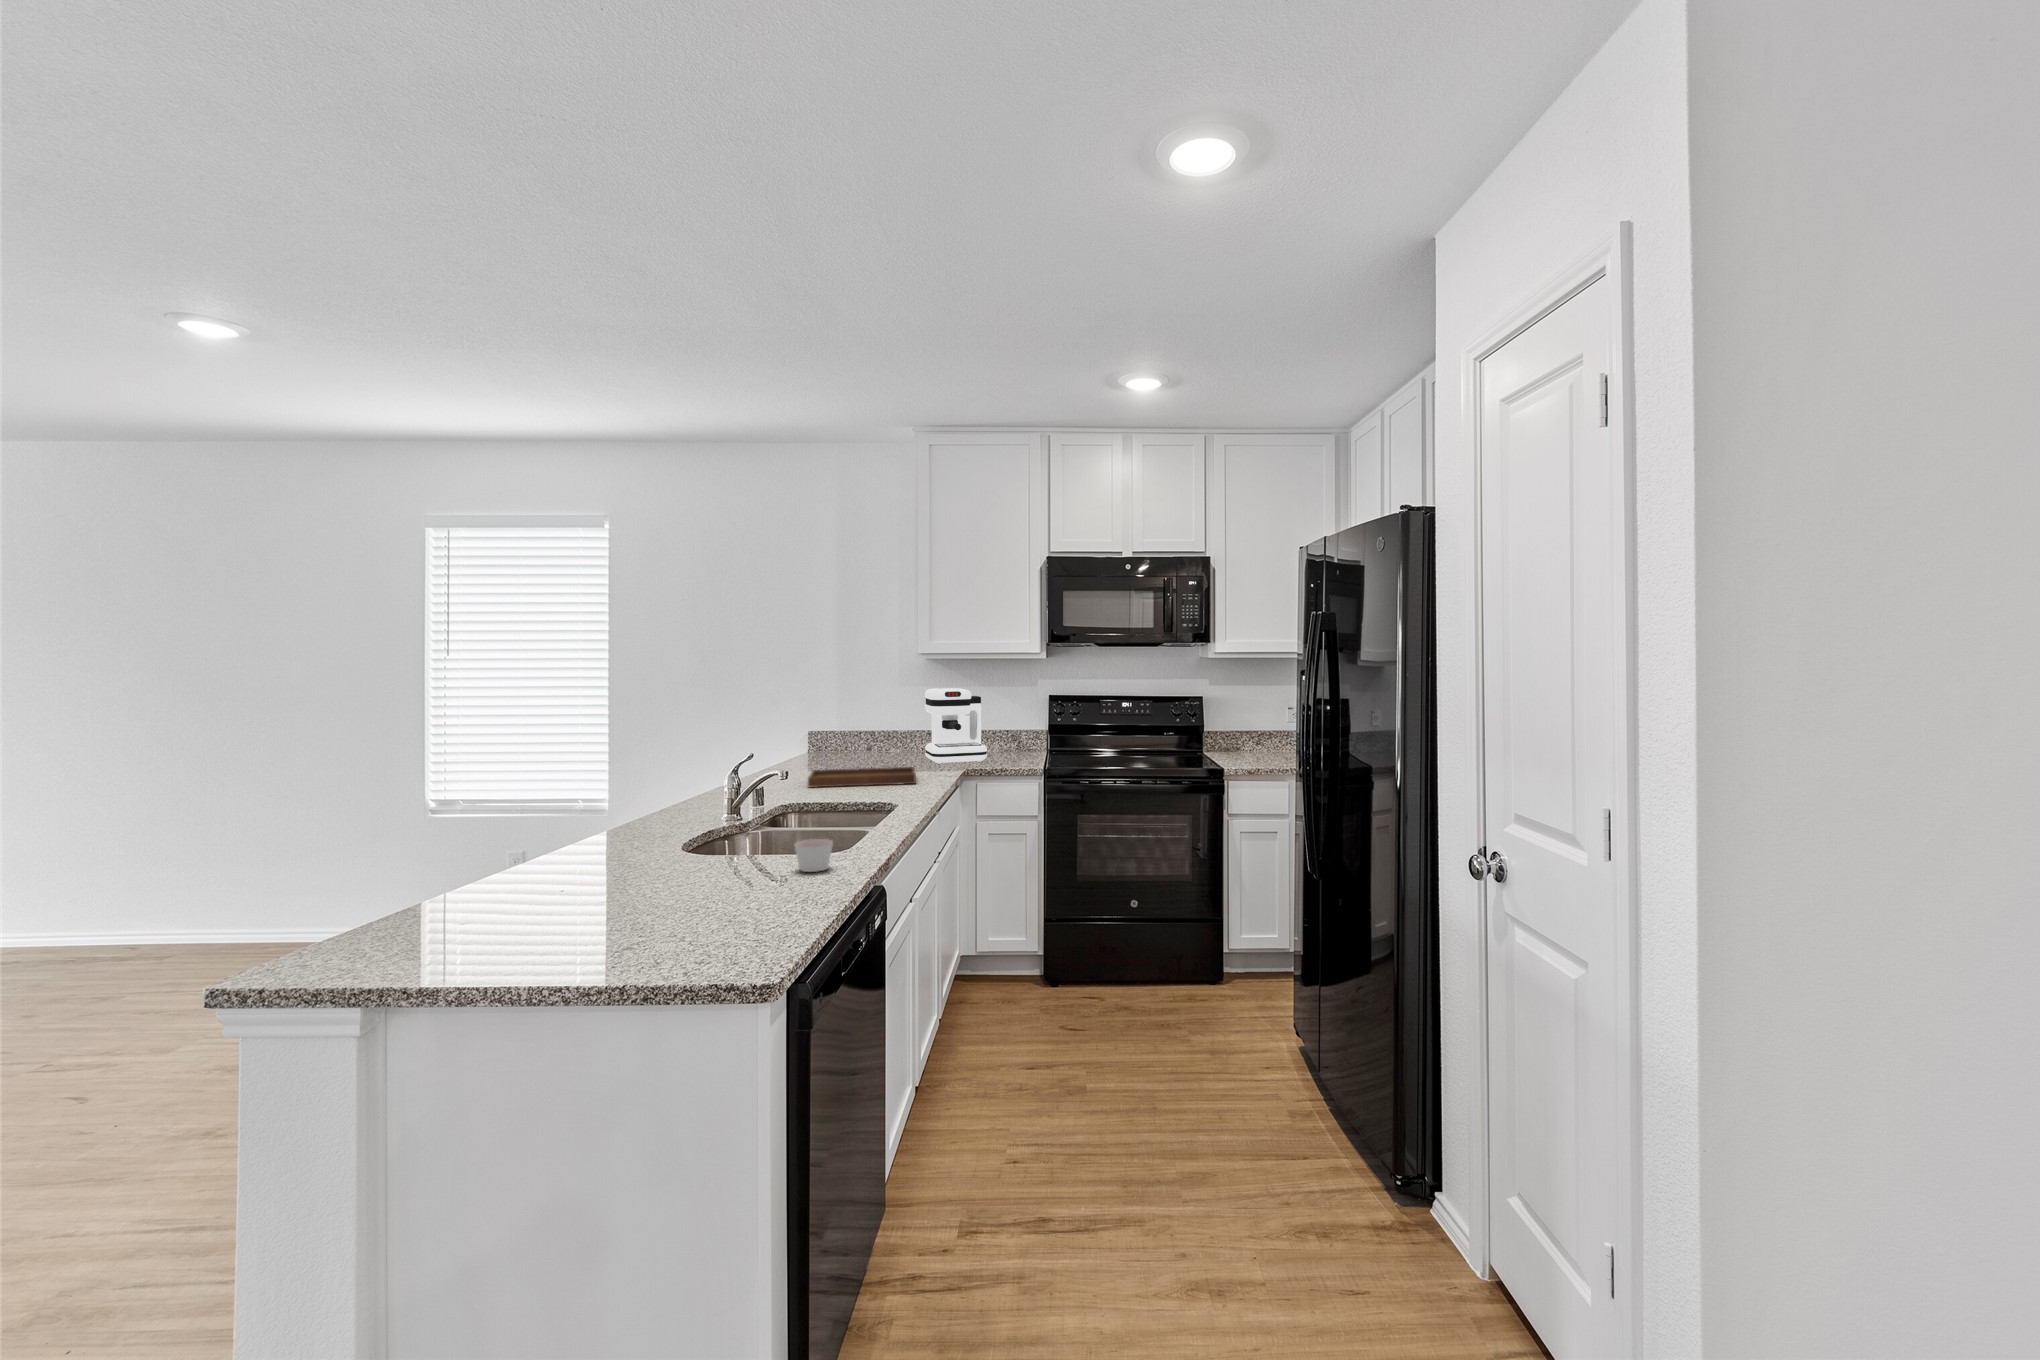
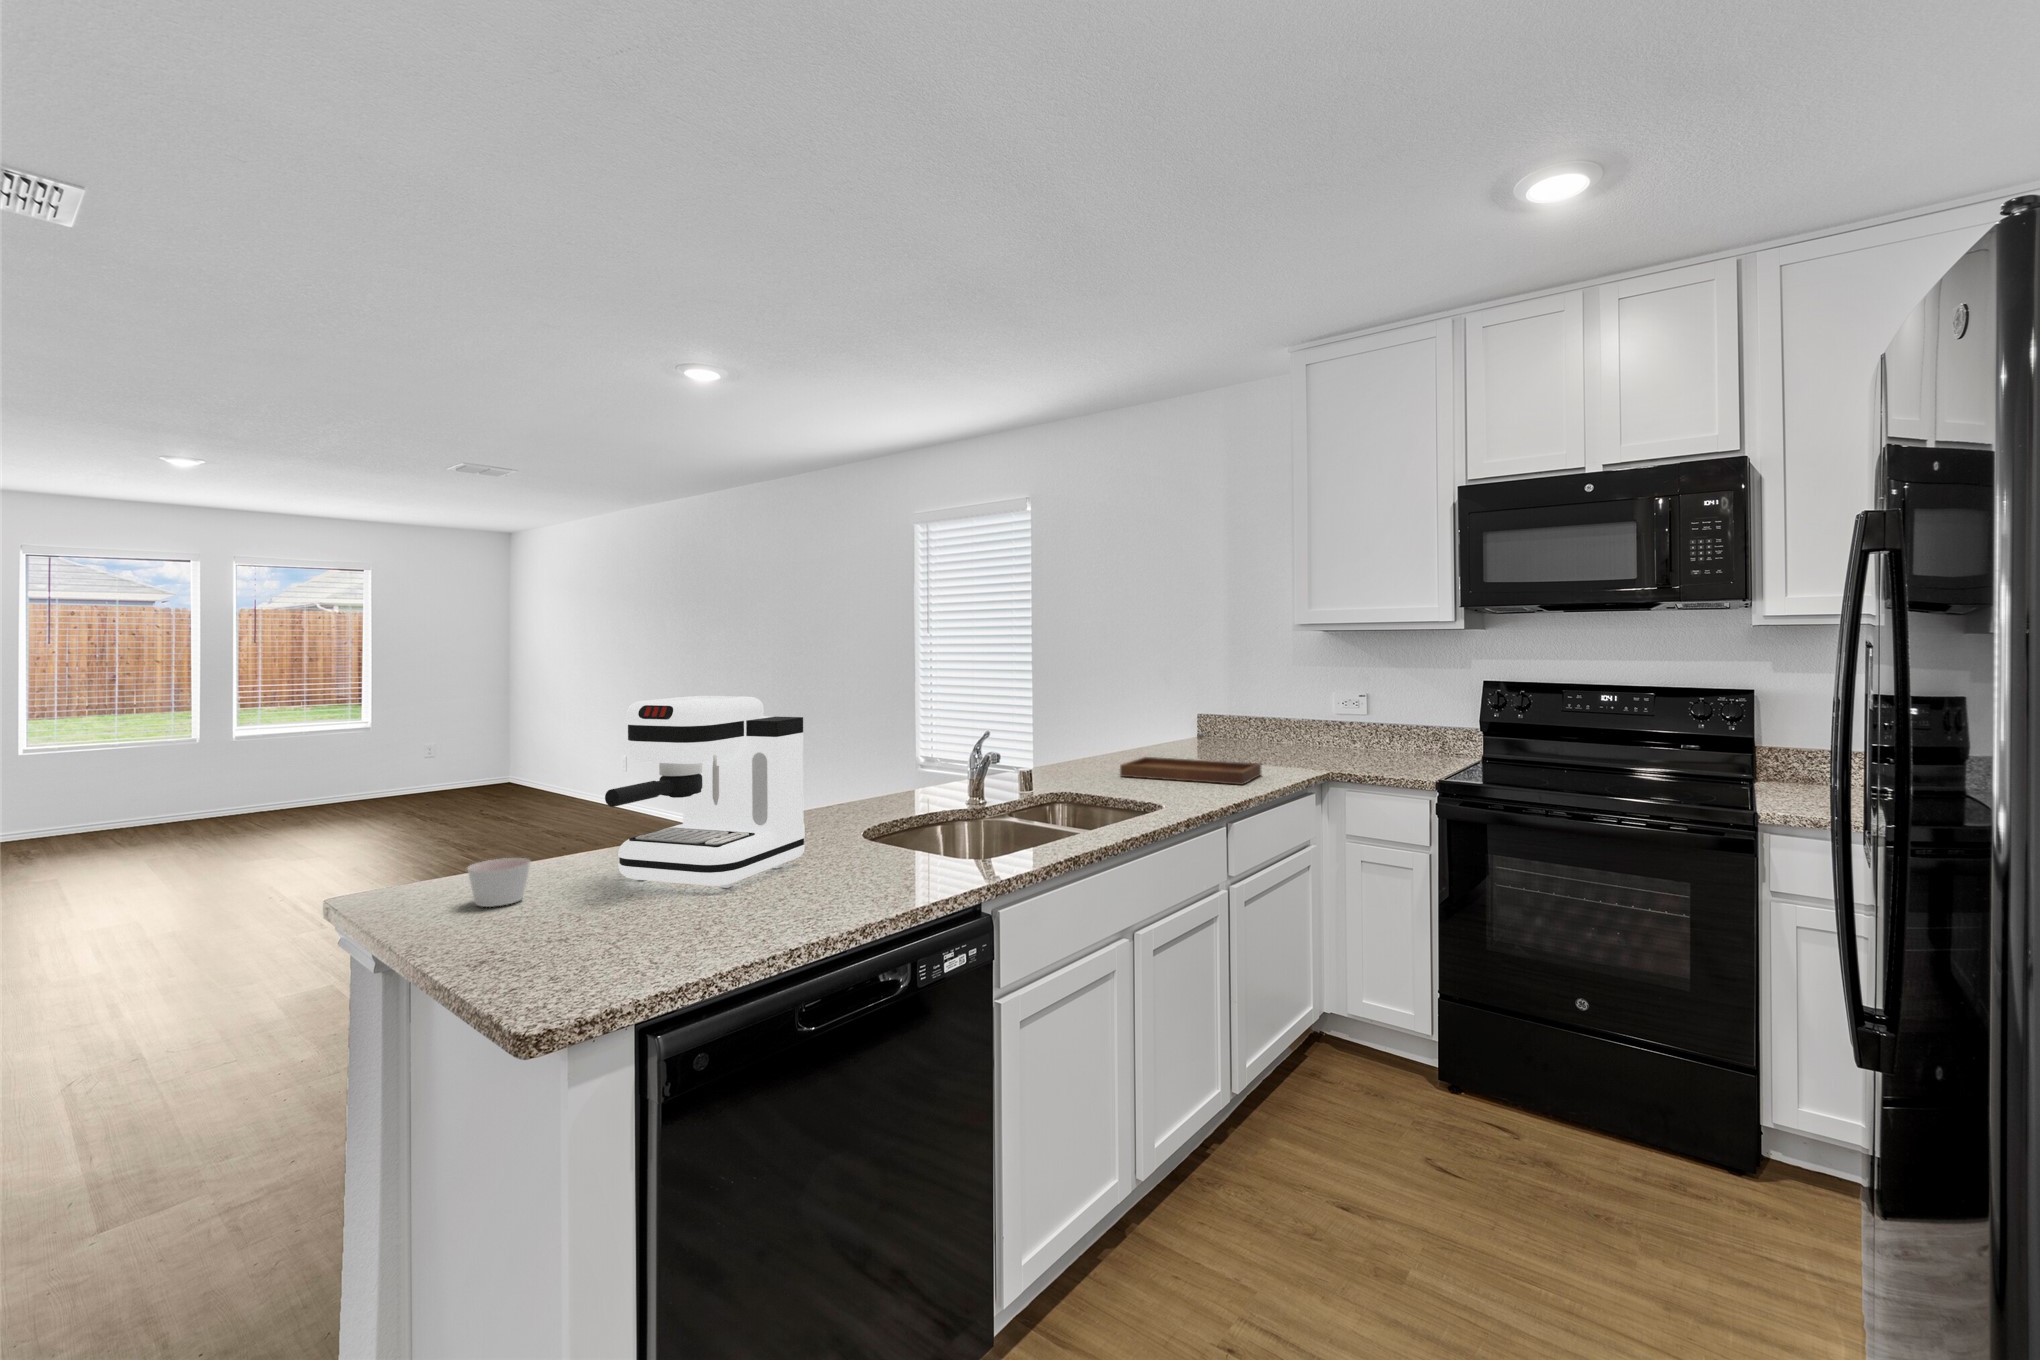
coffee maker: present [925,688,987,764] -> present [605,696,805,888]
candle: present [794,839,833,872] -> present [468,858,530,907]

